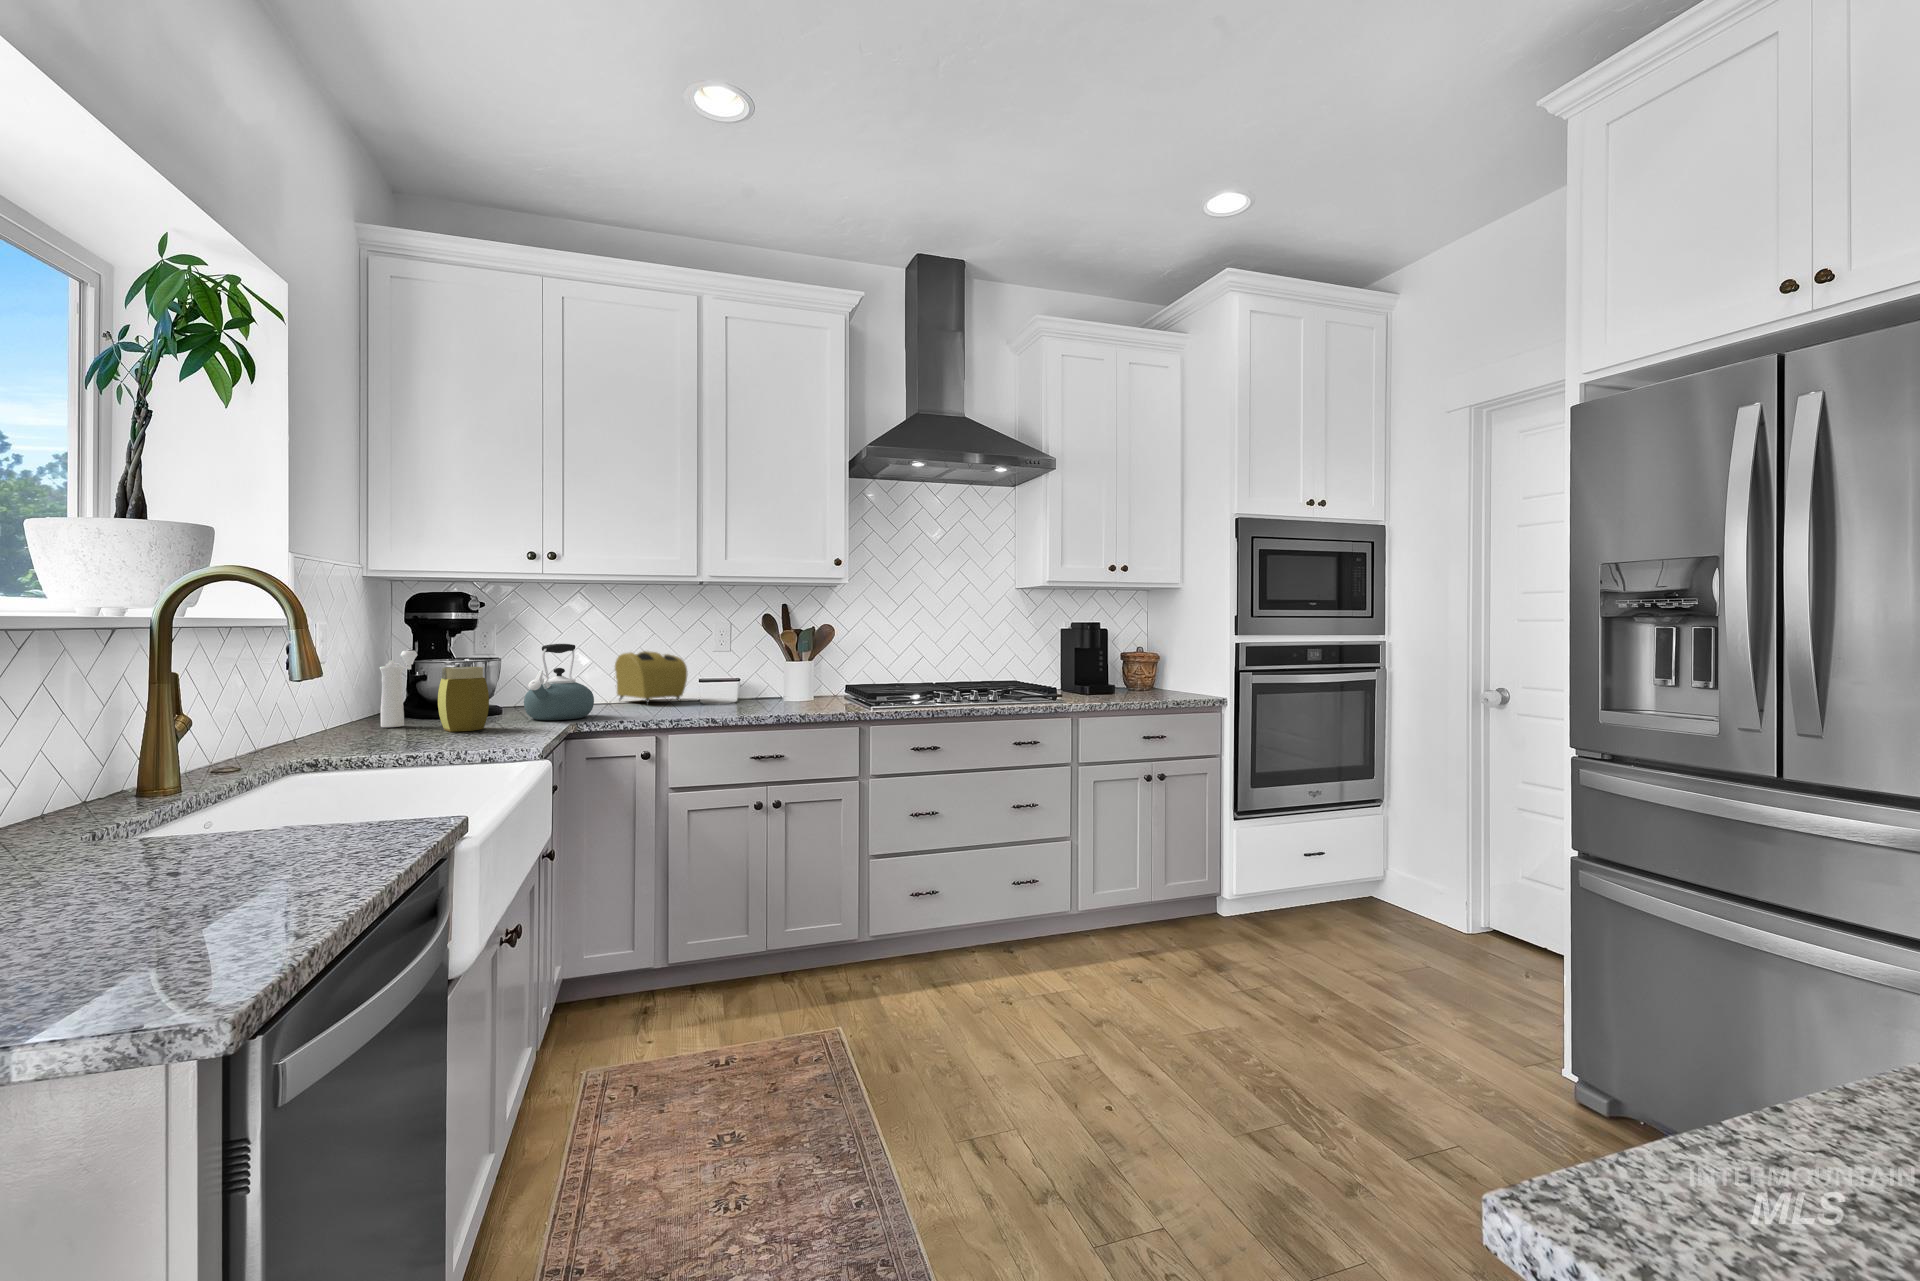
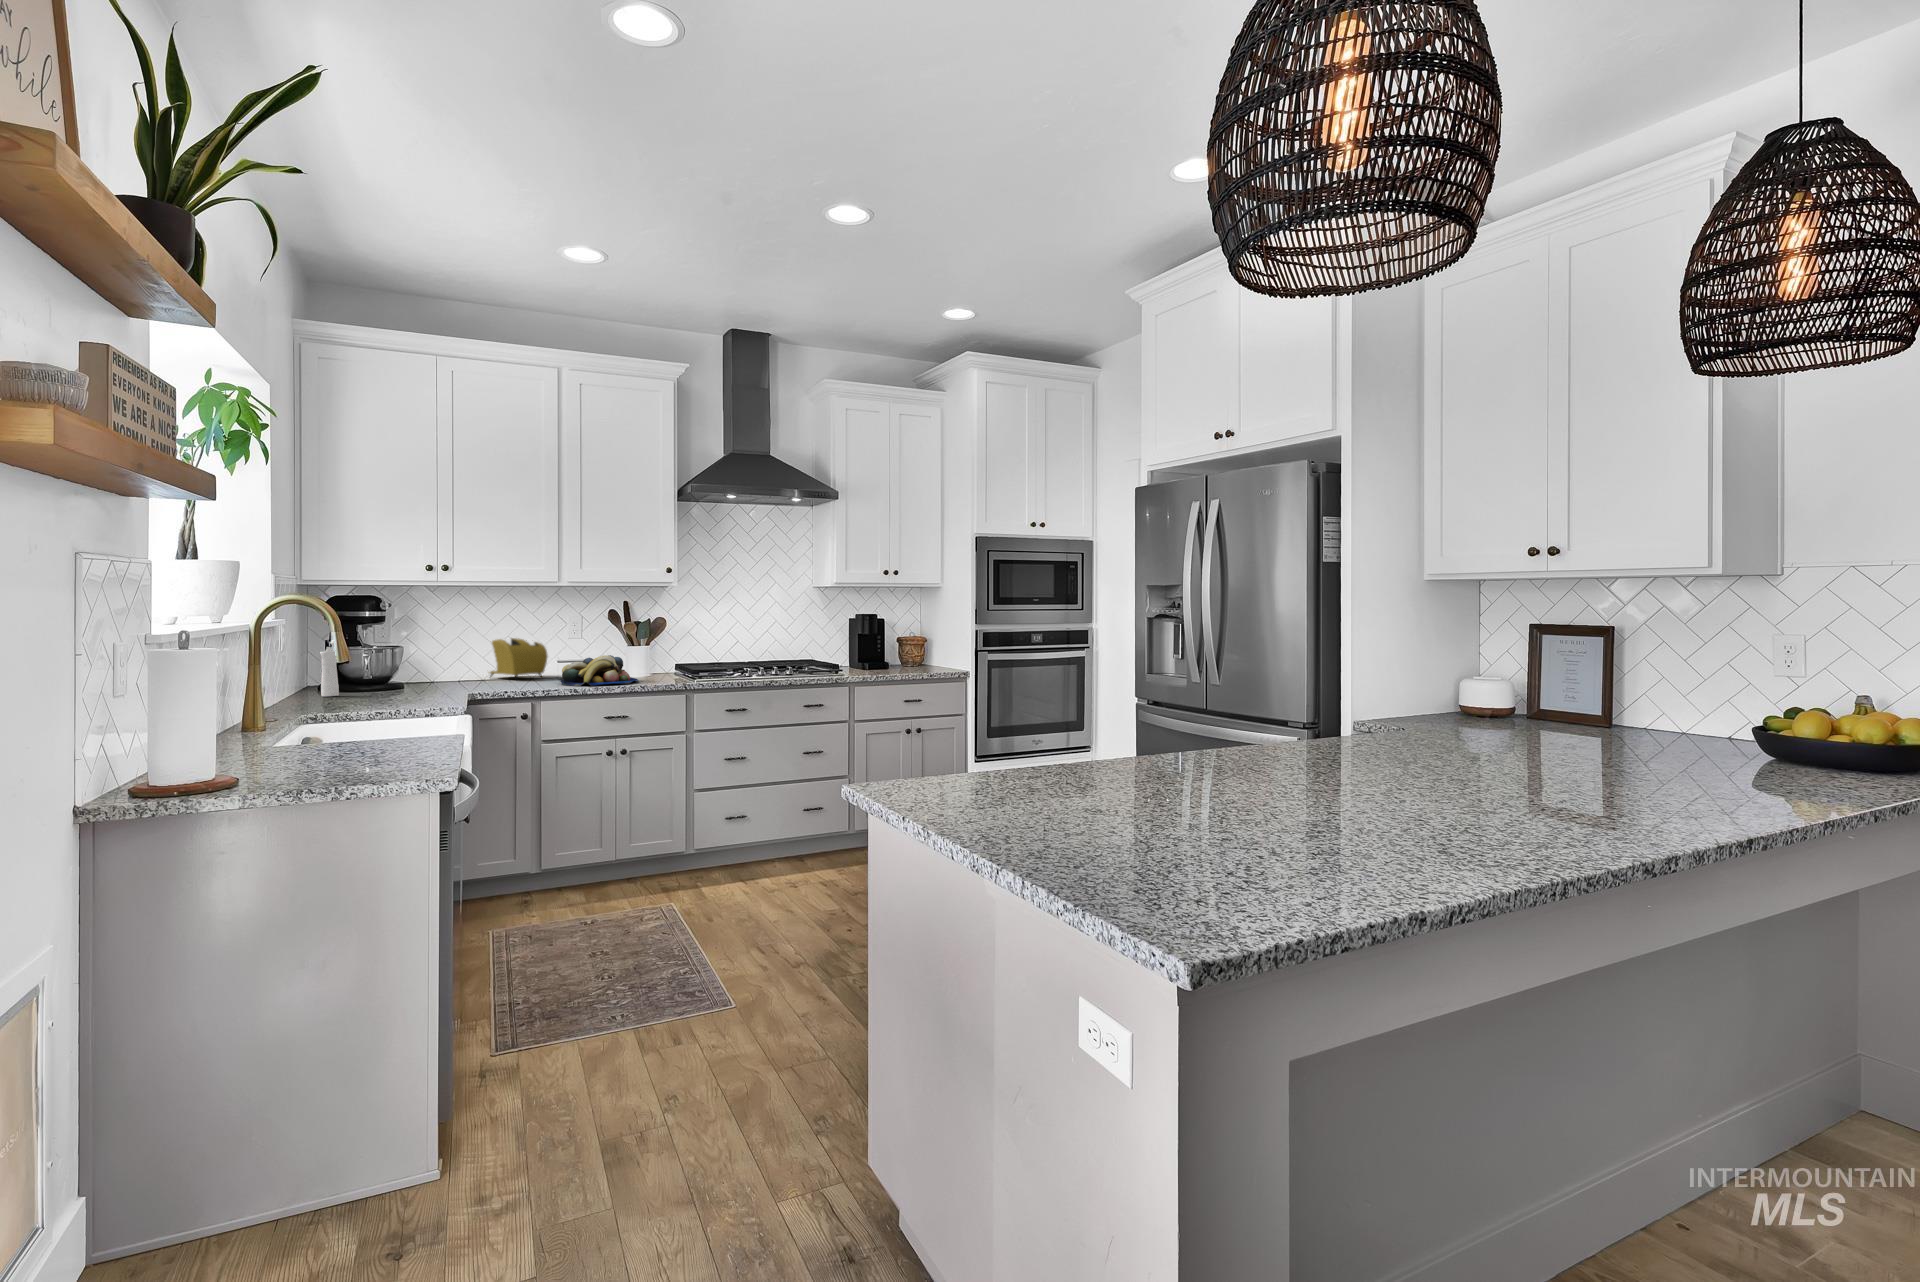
kettle: present [524,644,594,720] -> none [427,634,480,691]
jar: present [438,667,489,732] -> none [370,651,408,698]
fruit bowl: none [698,674,798,714] -> present [560,655,638,686]

